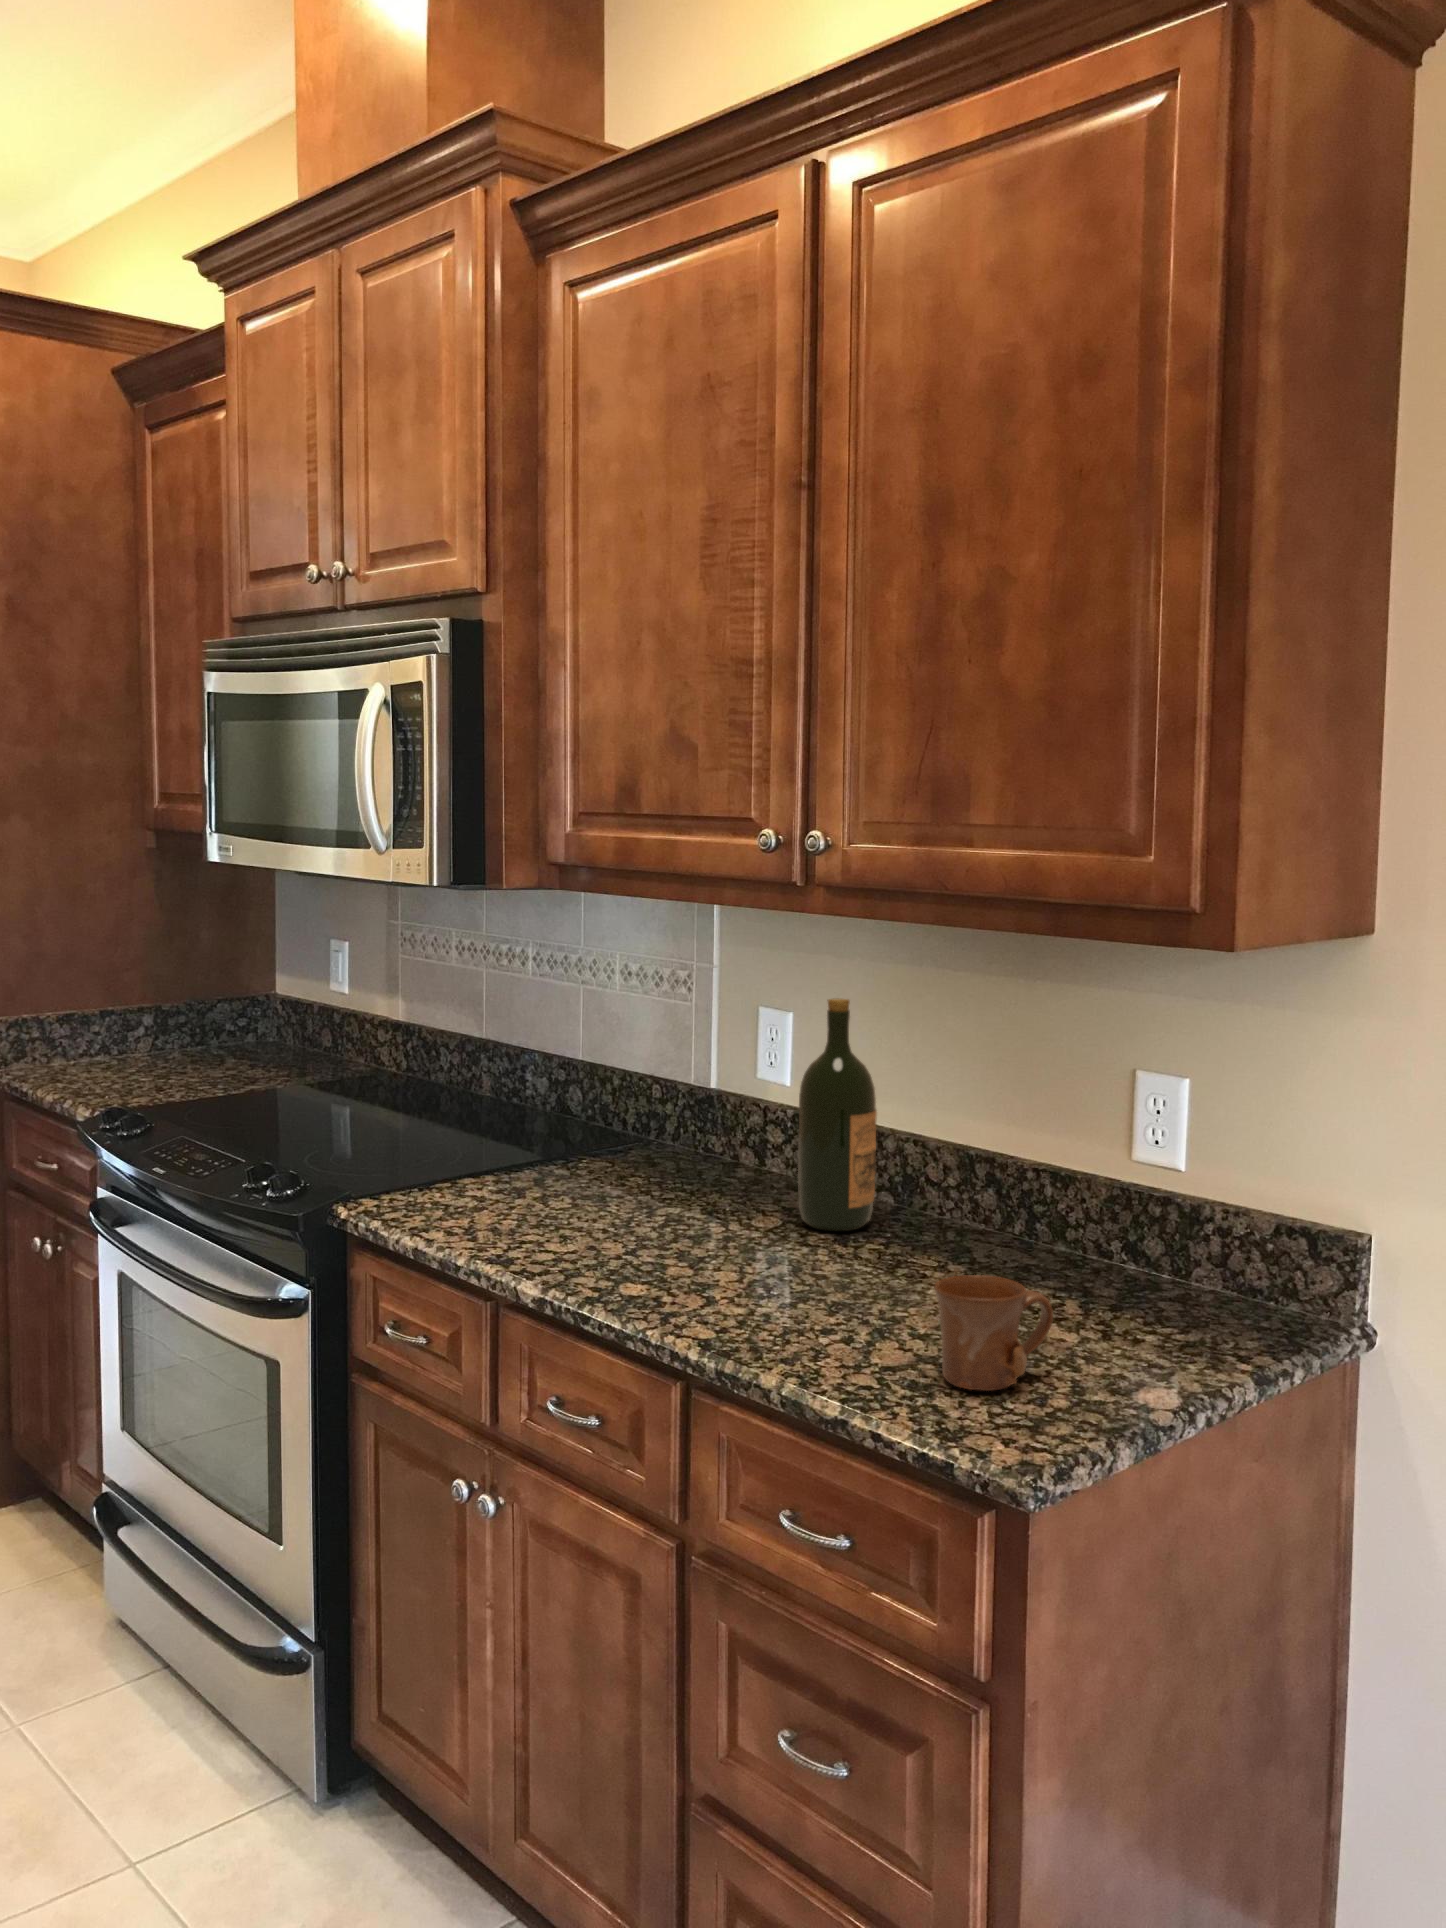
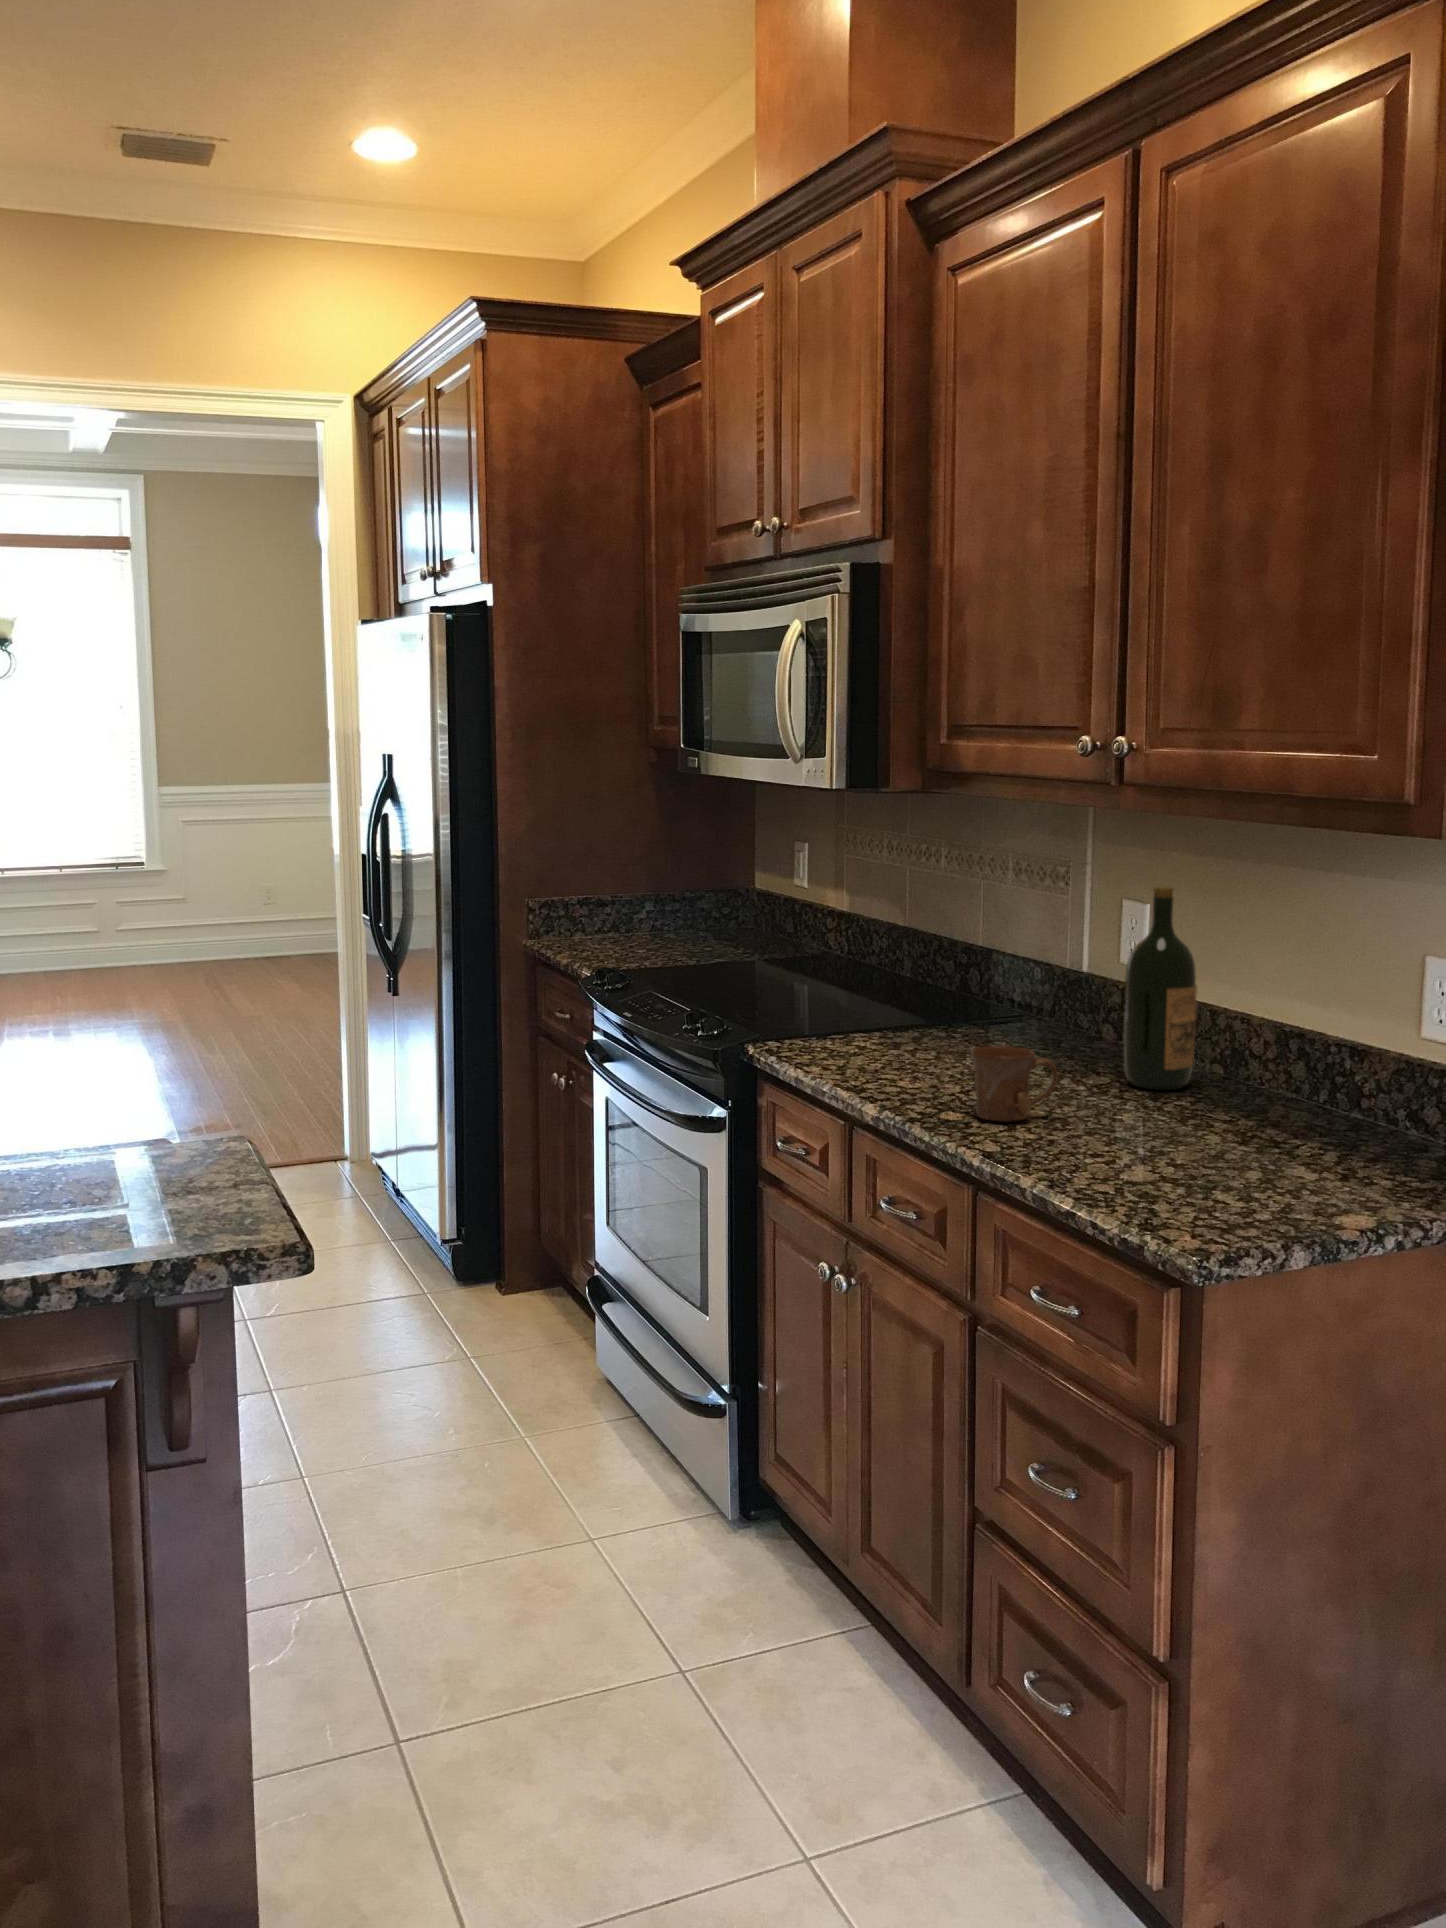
mug: present [934,1275,1053,1391] -> present [971,1046,1058,1122]

